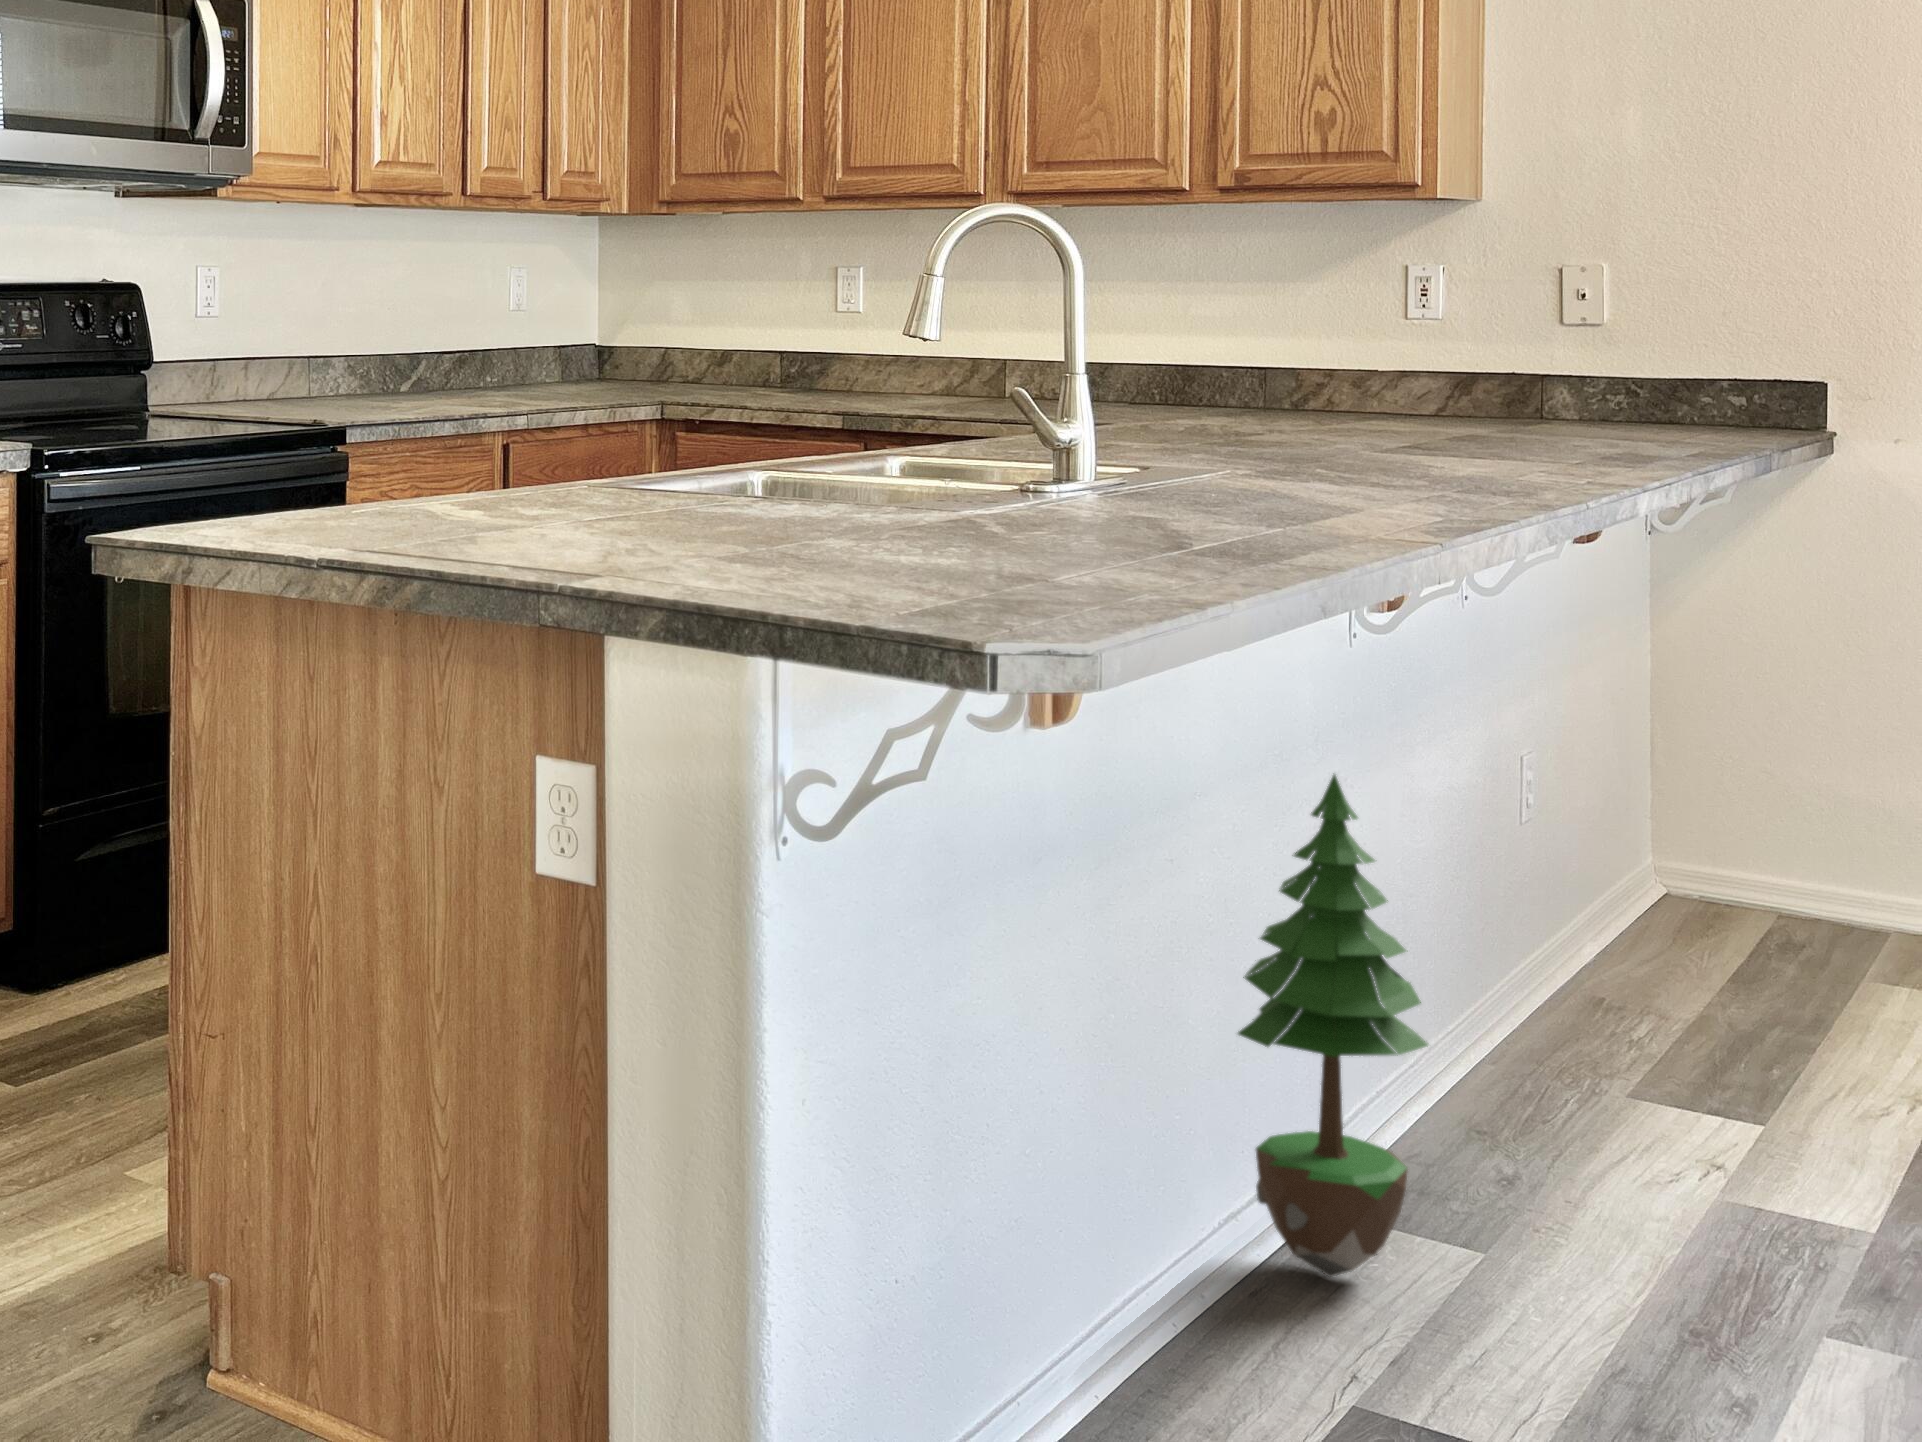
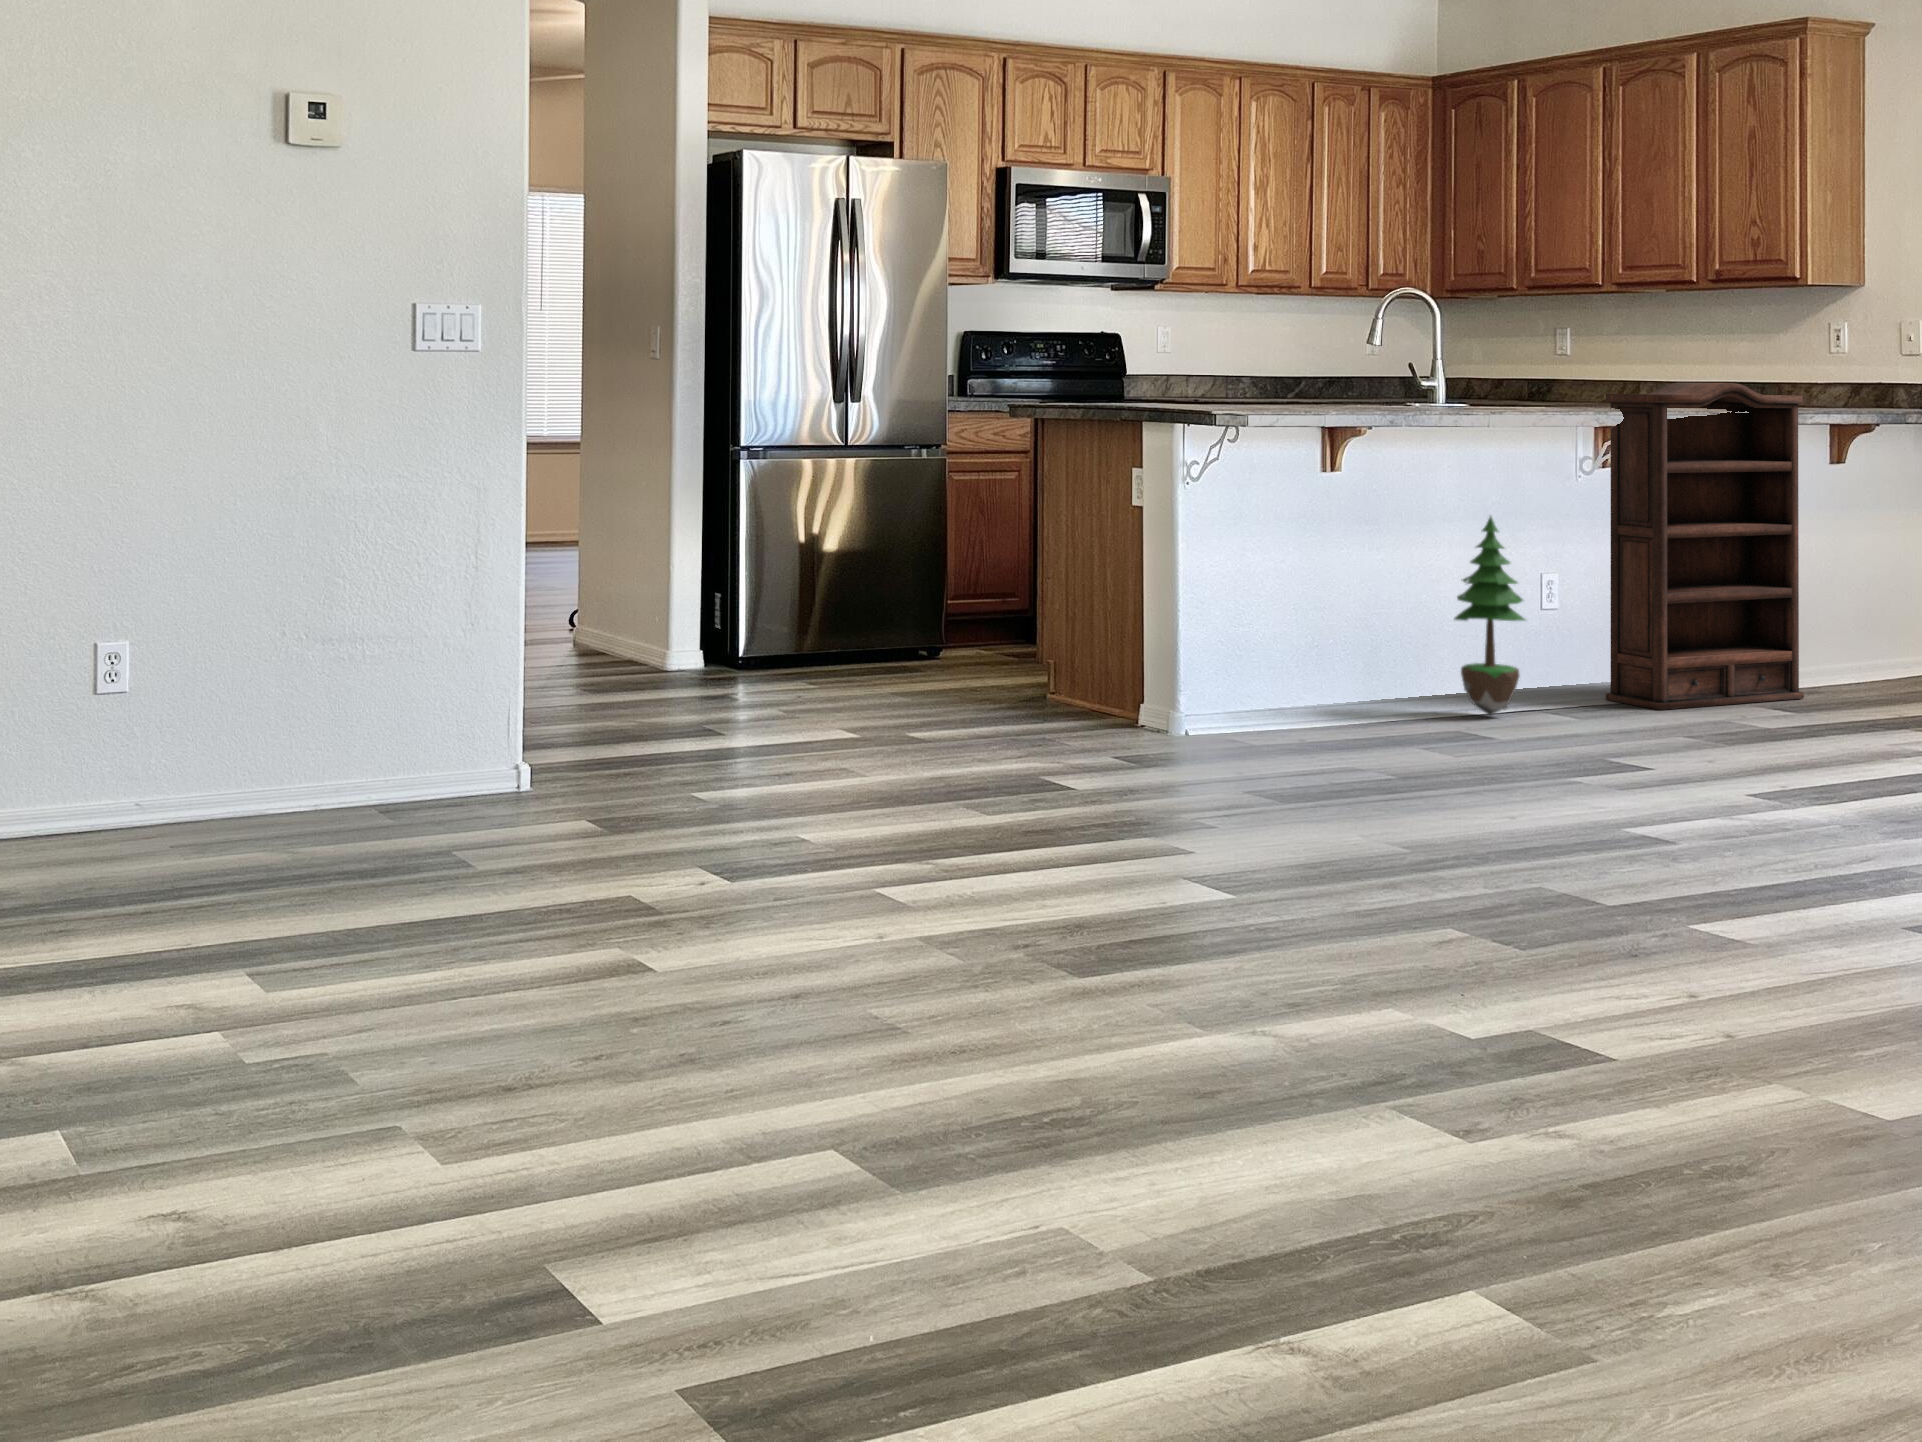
bookshelf: none [1402,407,1698,1165] -> present [1606,383,1804,710]

